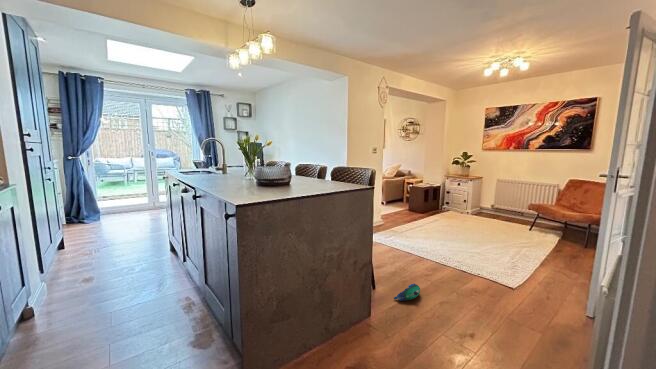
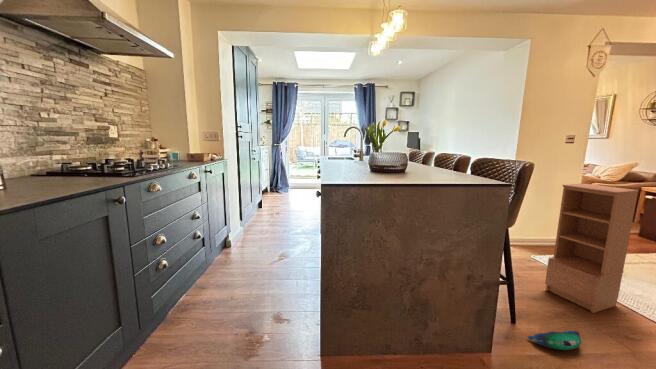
bookcase: none [386,183,425,268] -> present [545,183,639,313]

